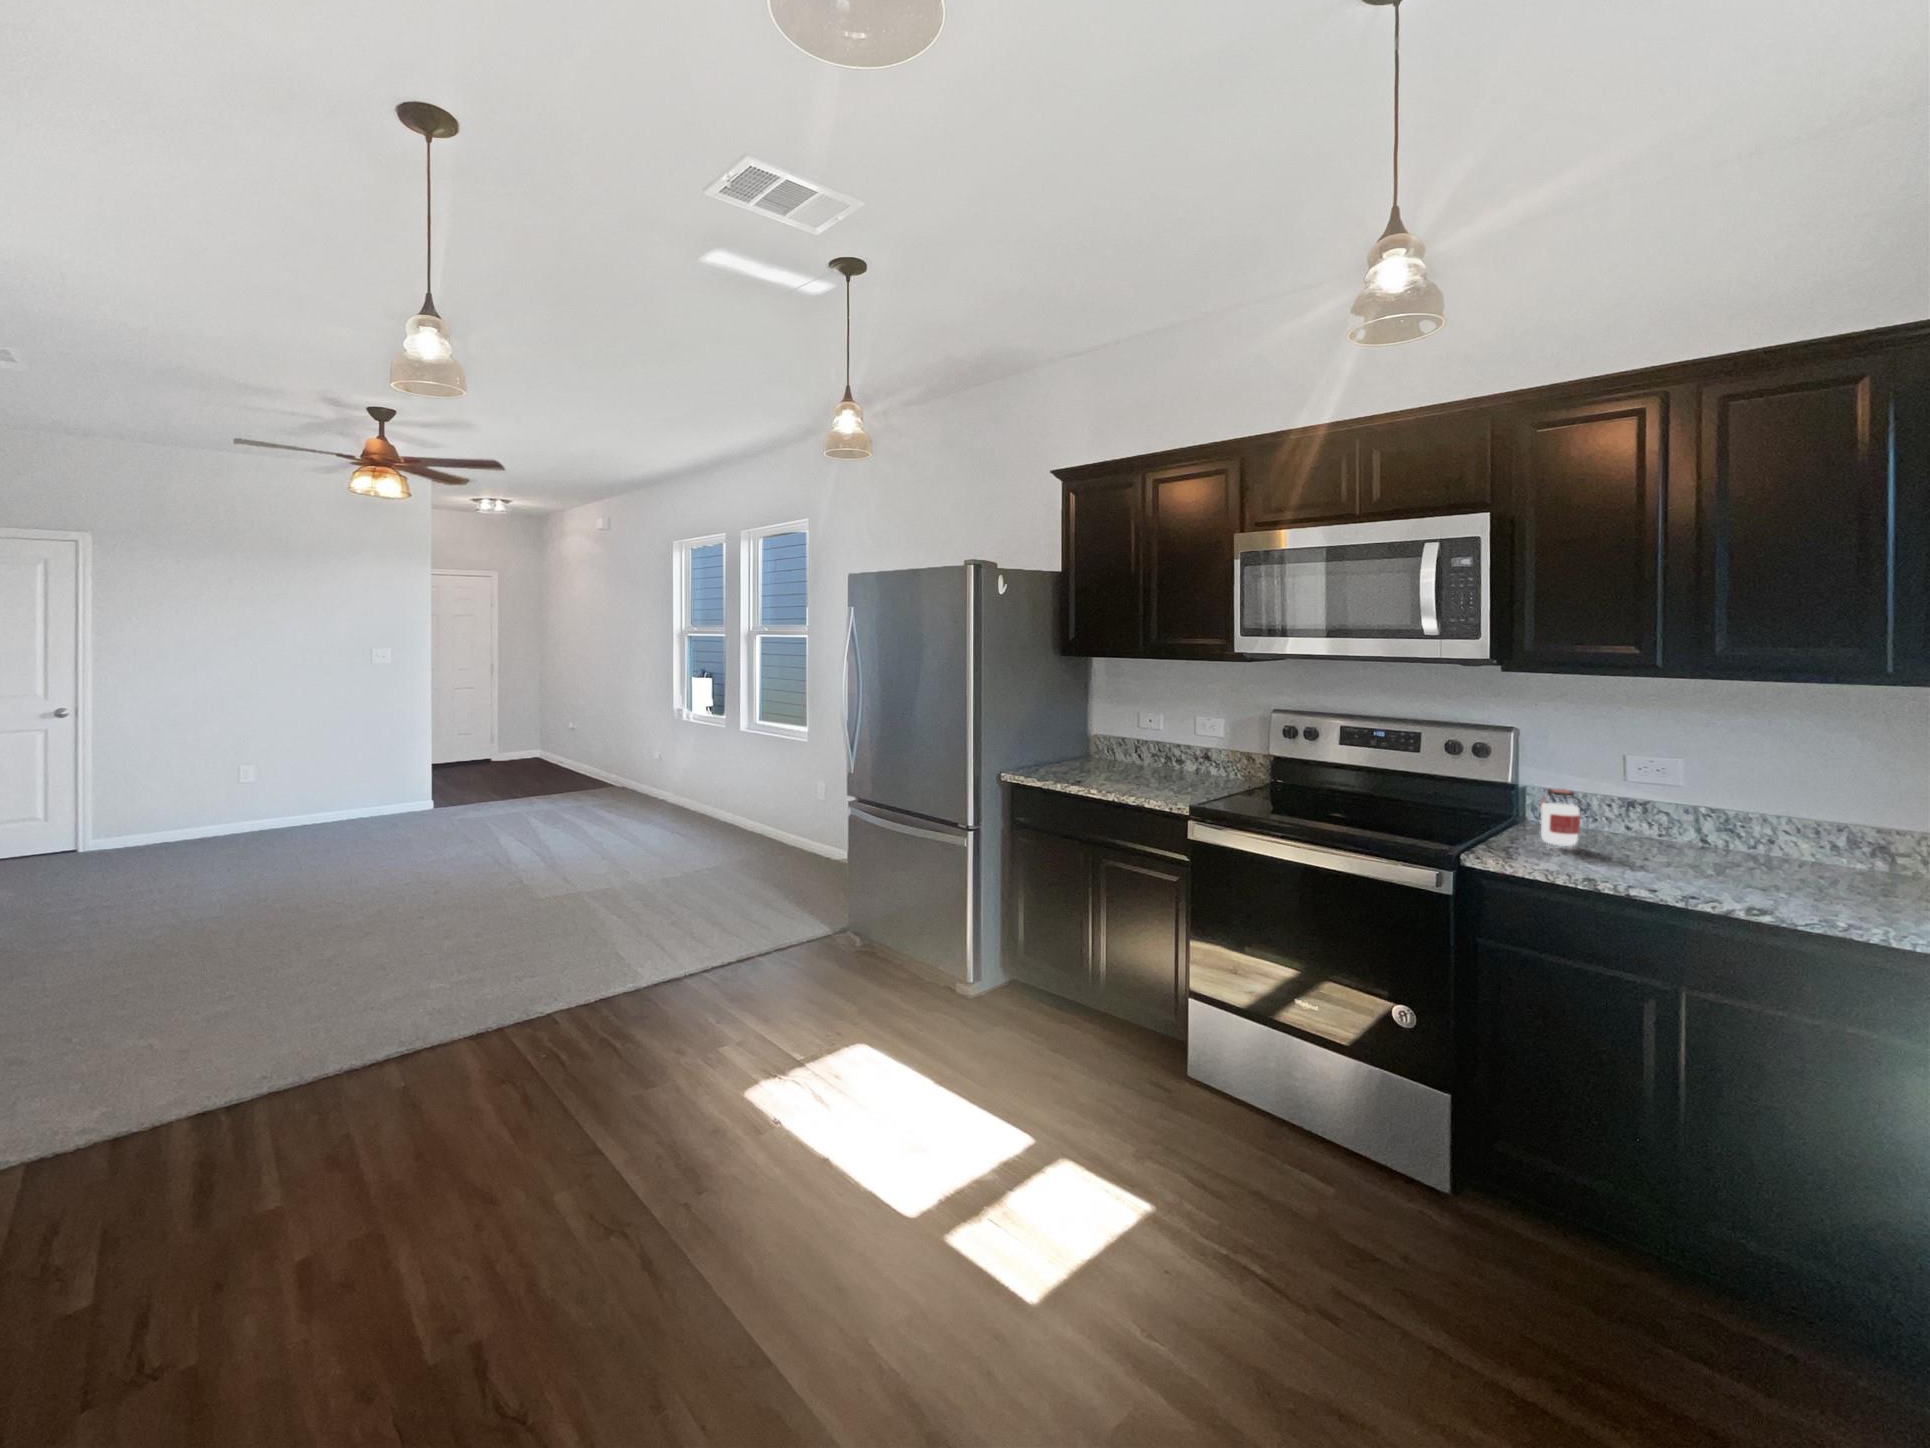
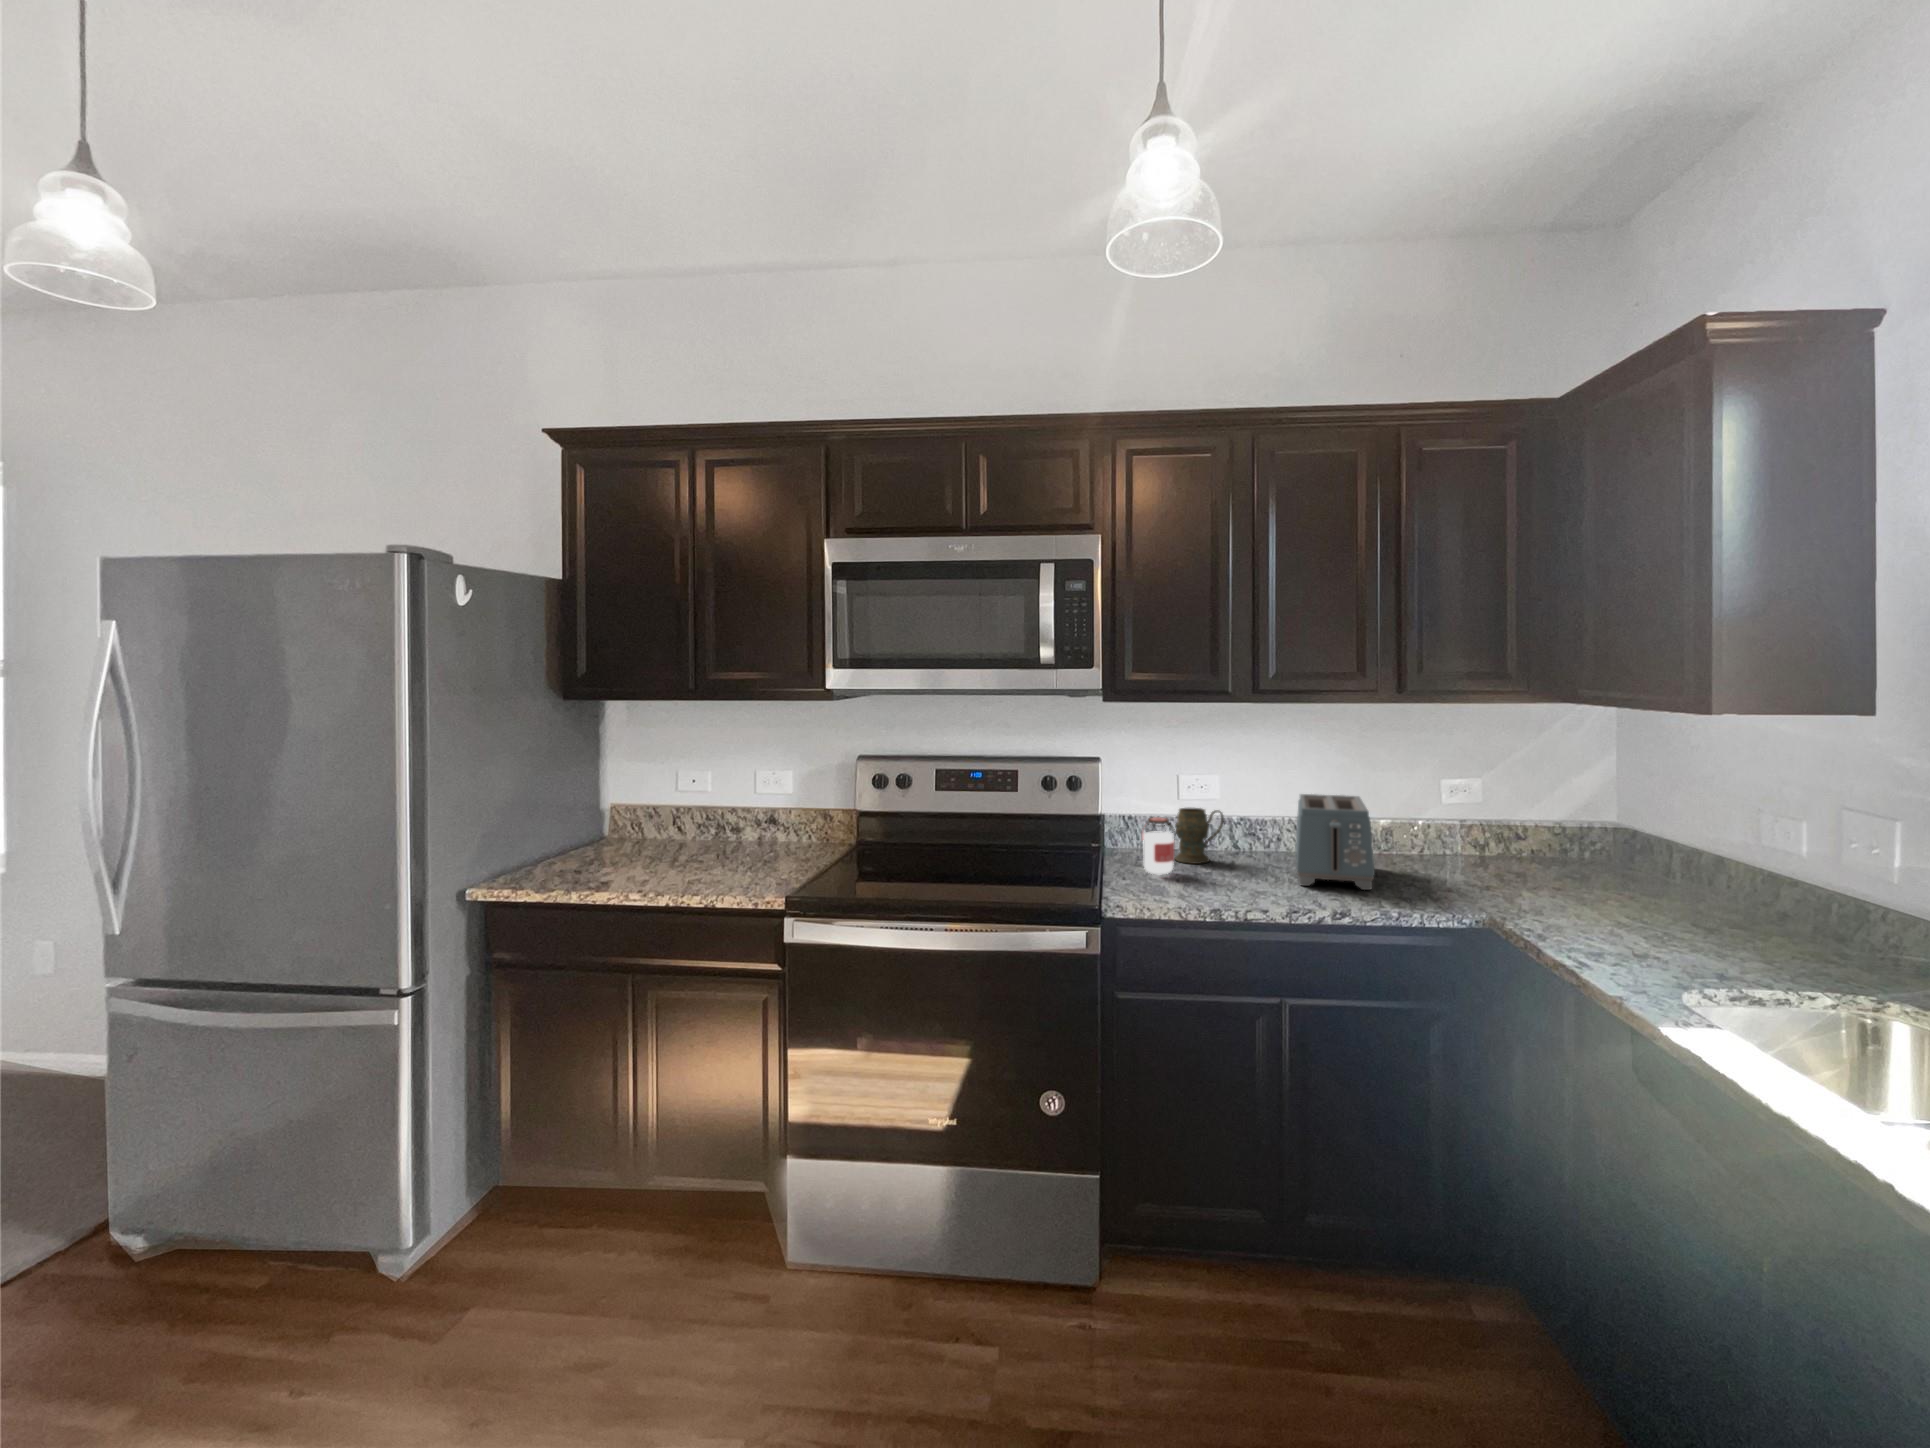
mug: none [1599,787,1671,847] -> present [1175,808,1224,864]
toaster: none [1733,788,1890,901] -> present [1295,794,1374,890]

